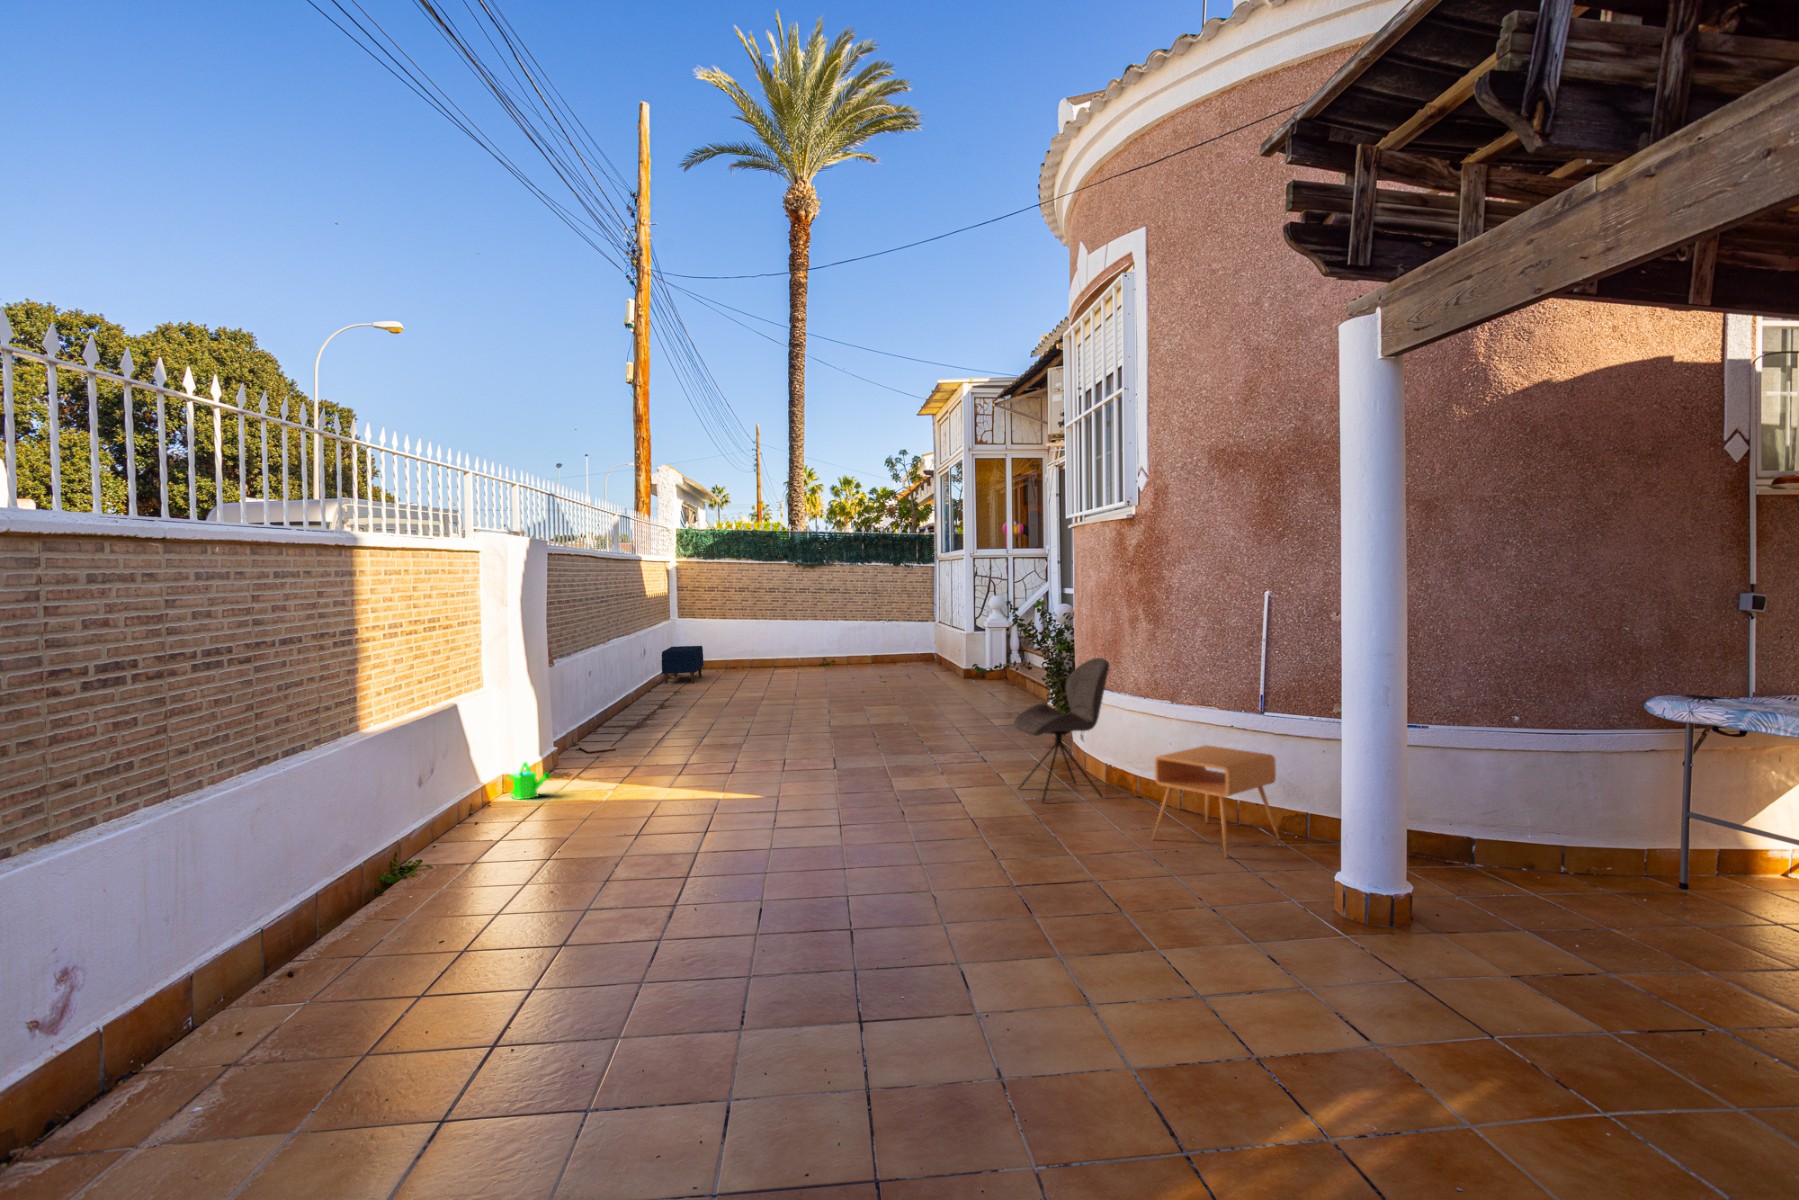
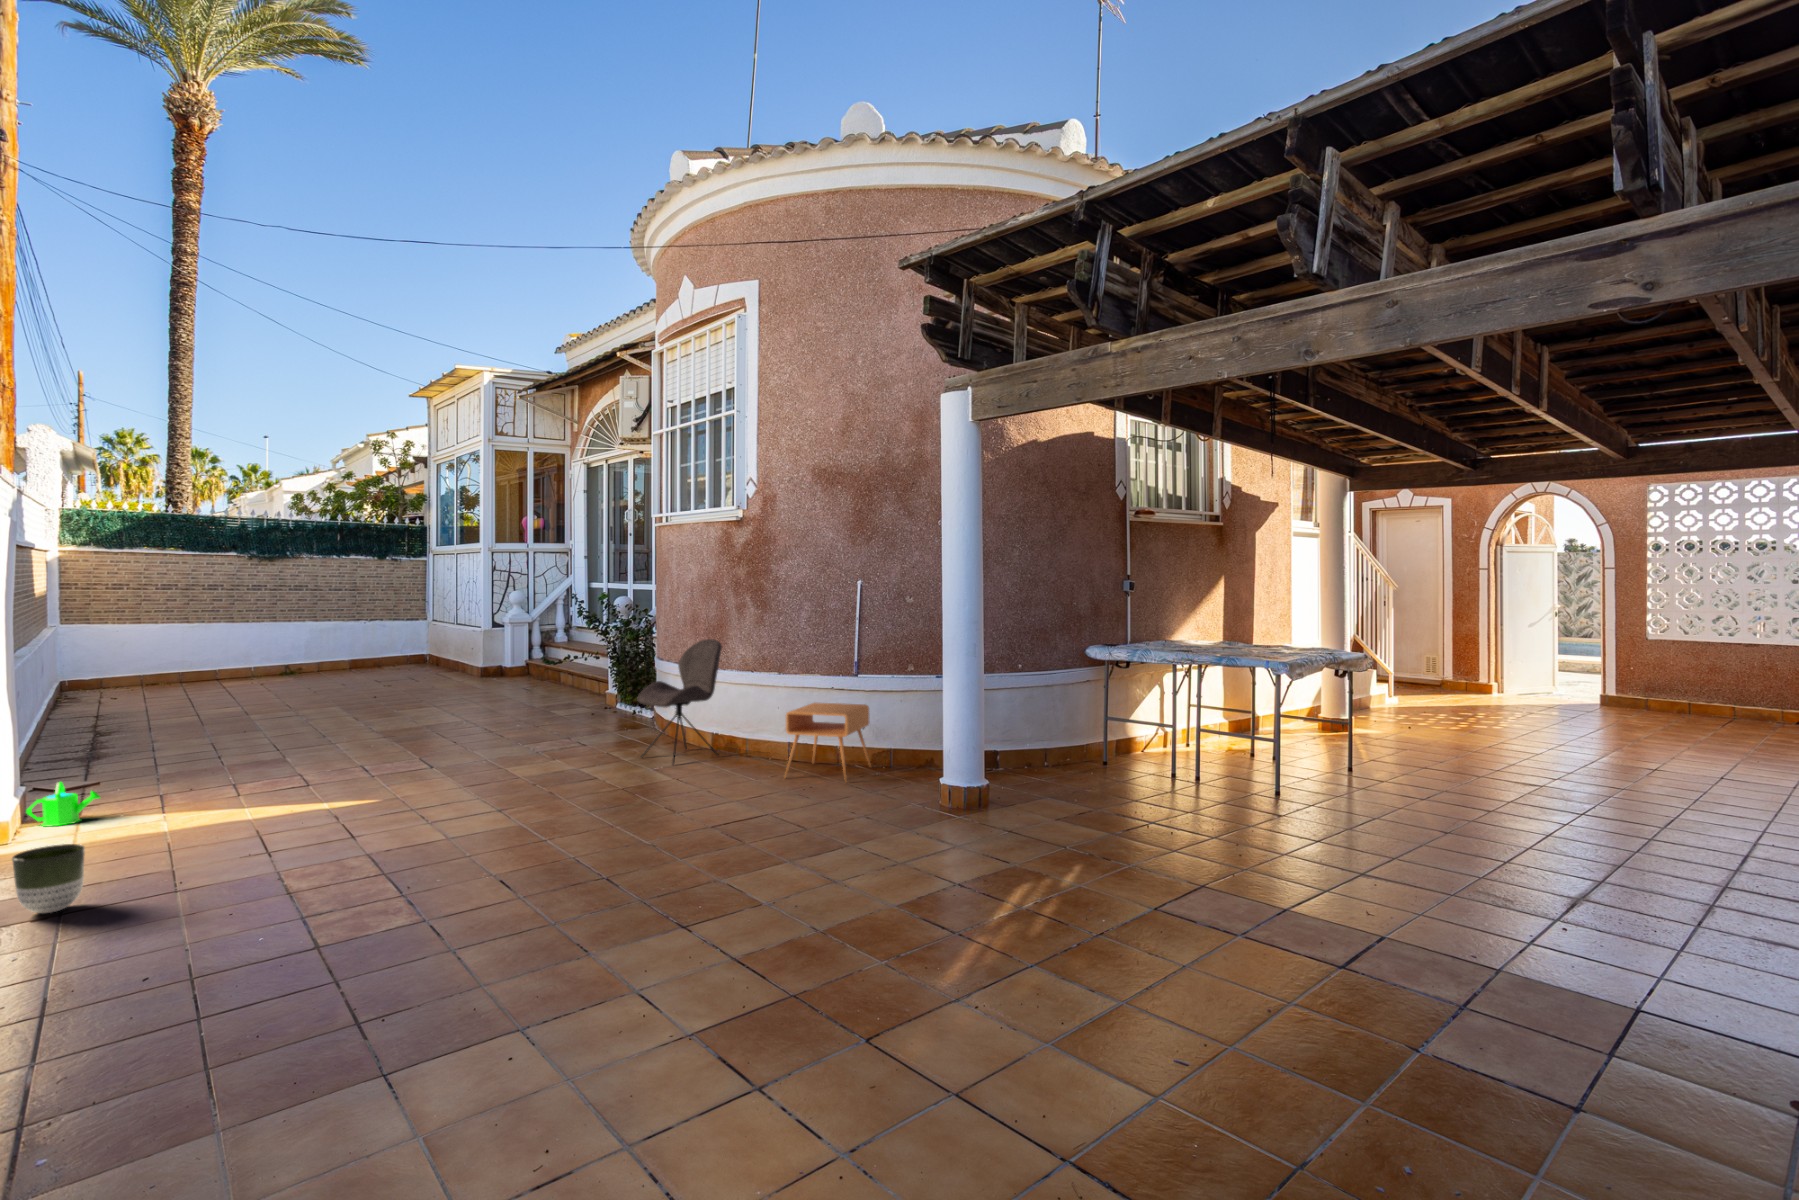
bench: present [662,646,703,684] -> none [76,652,129,700]
planter: none [390,827,443,886] -> present [12,844,85,914]

